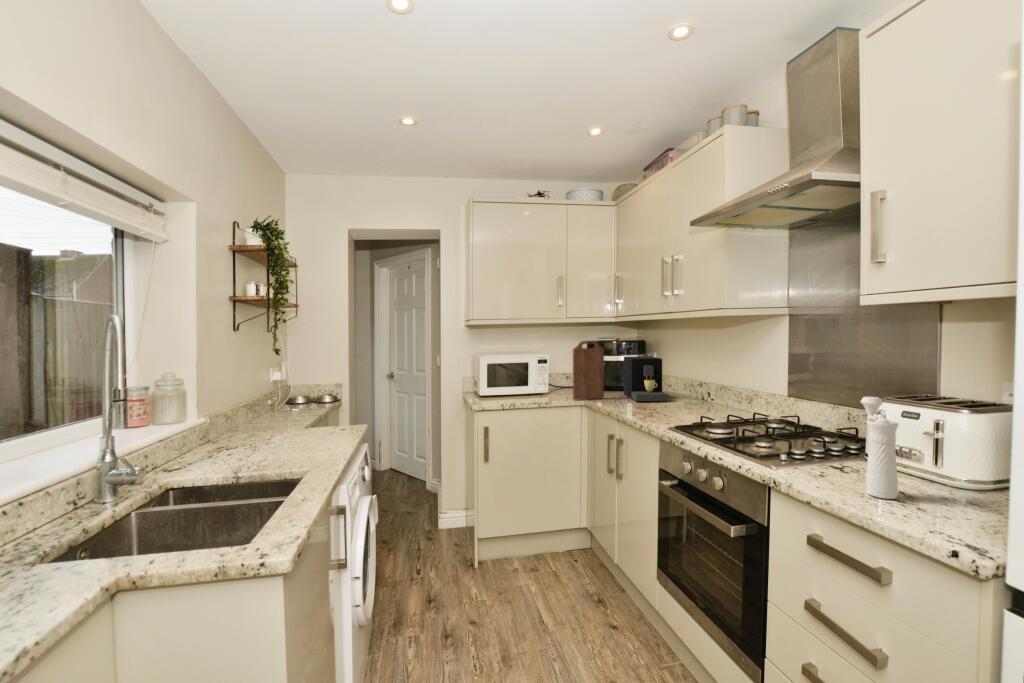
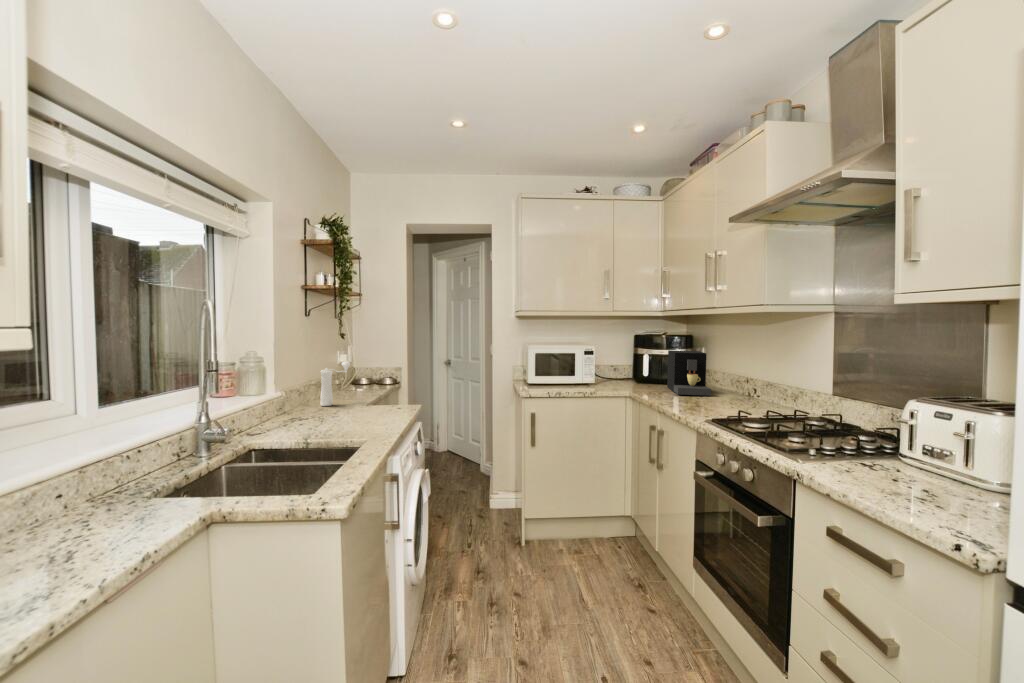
cutting board: present [573,341,604,400] -> none [615,334,647,391]
pepper mill: present [861,397,899,499] -> present [321,362,350,406]

